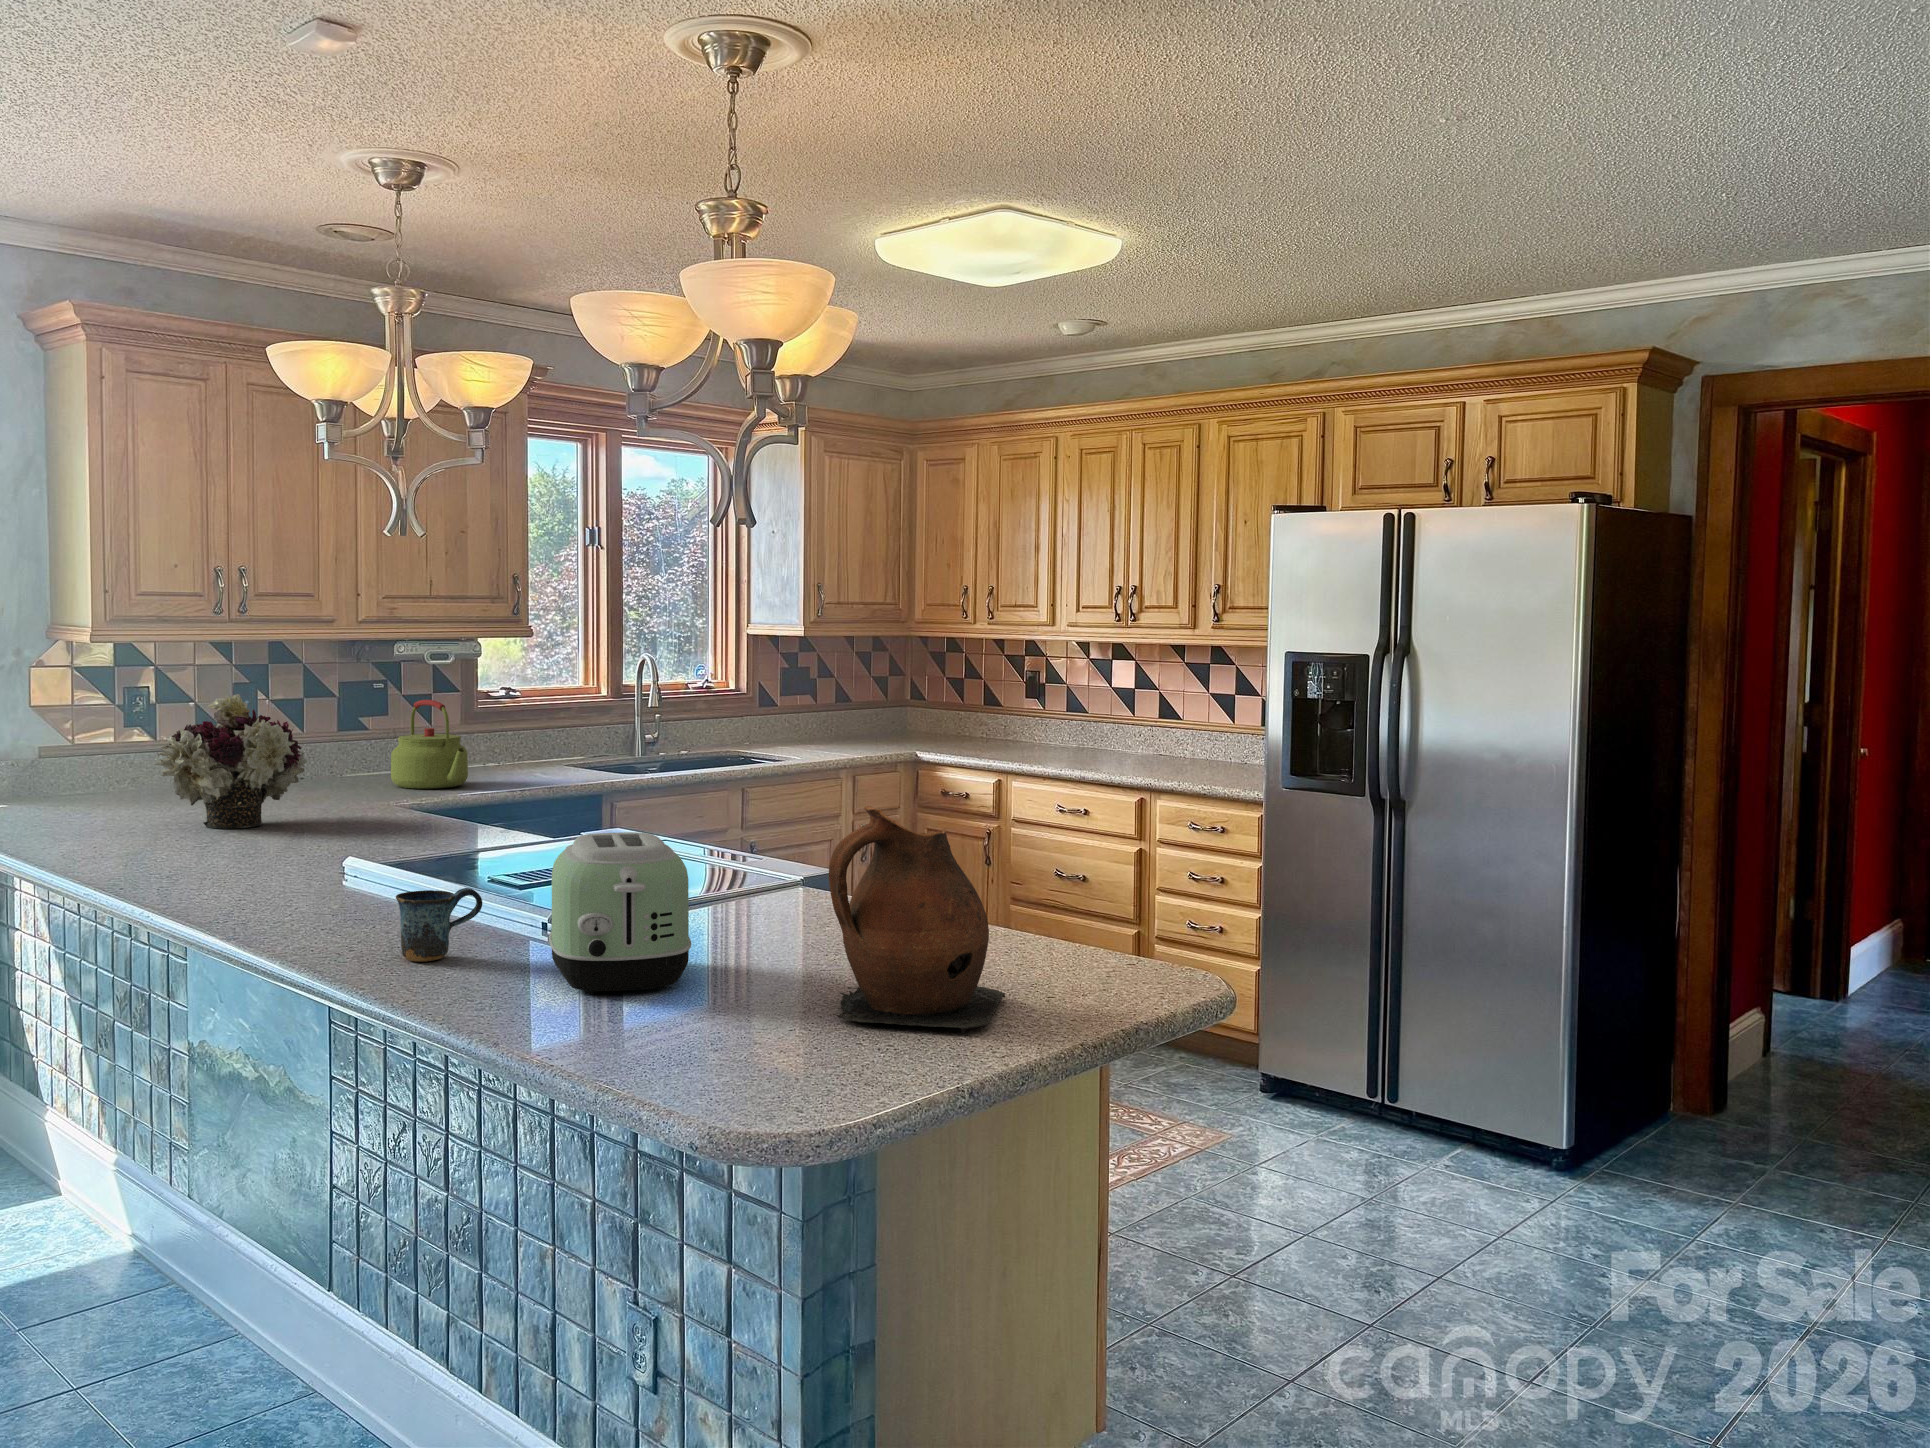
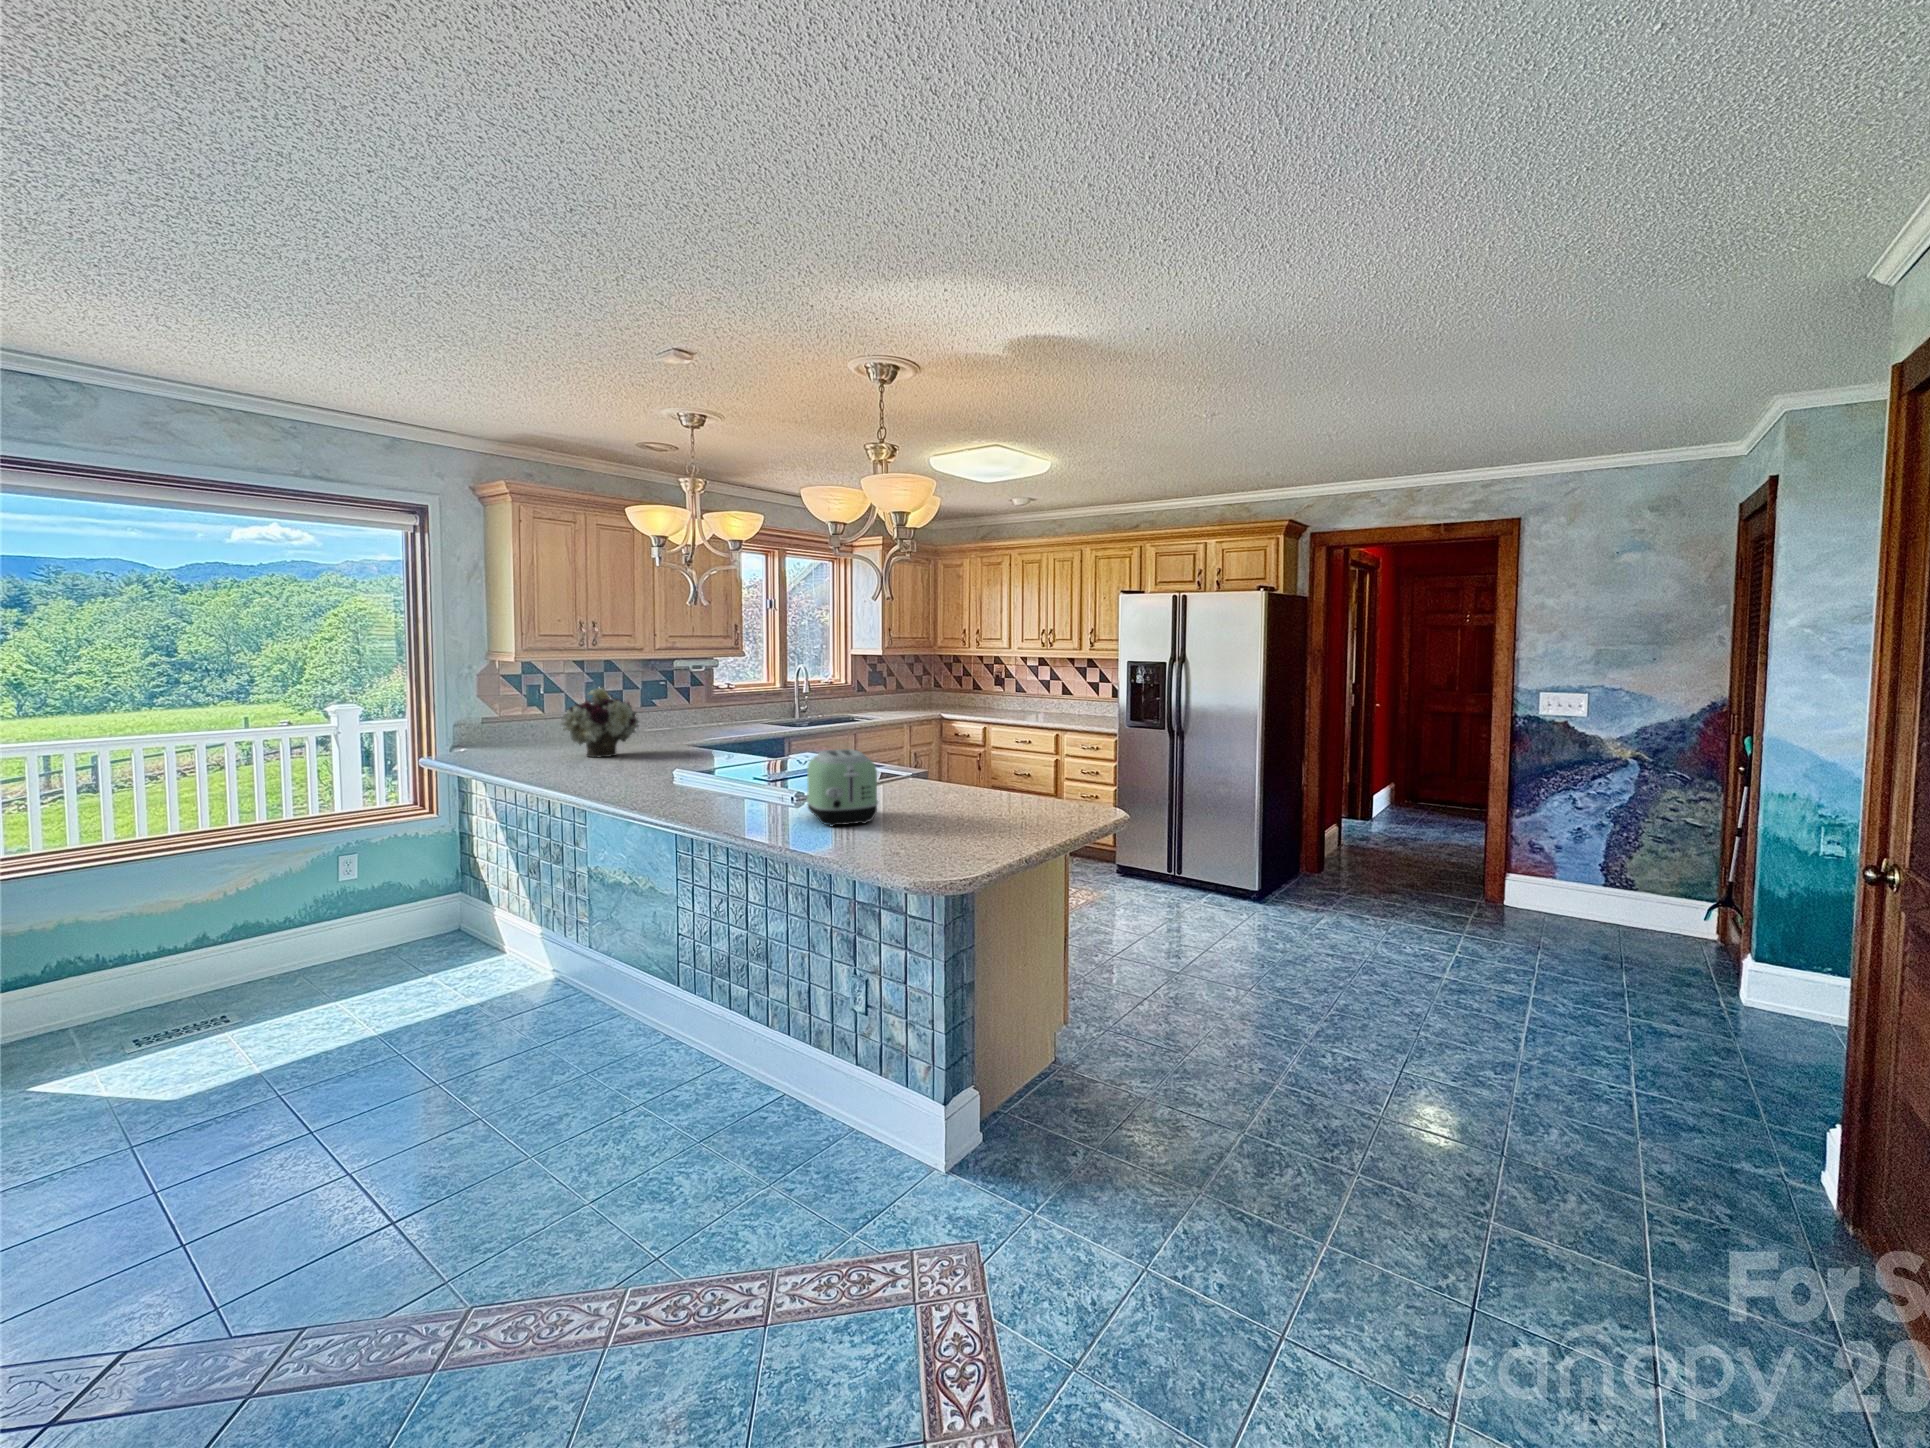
kettle: present [391,700,468,789] -> none [675,690,716,736]
ceramic pitcher: present [829,806,1005,1033] -> none [950,733,1029,836]
mug: present [396,888,482,962] -> none [726,779,769,815]

